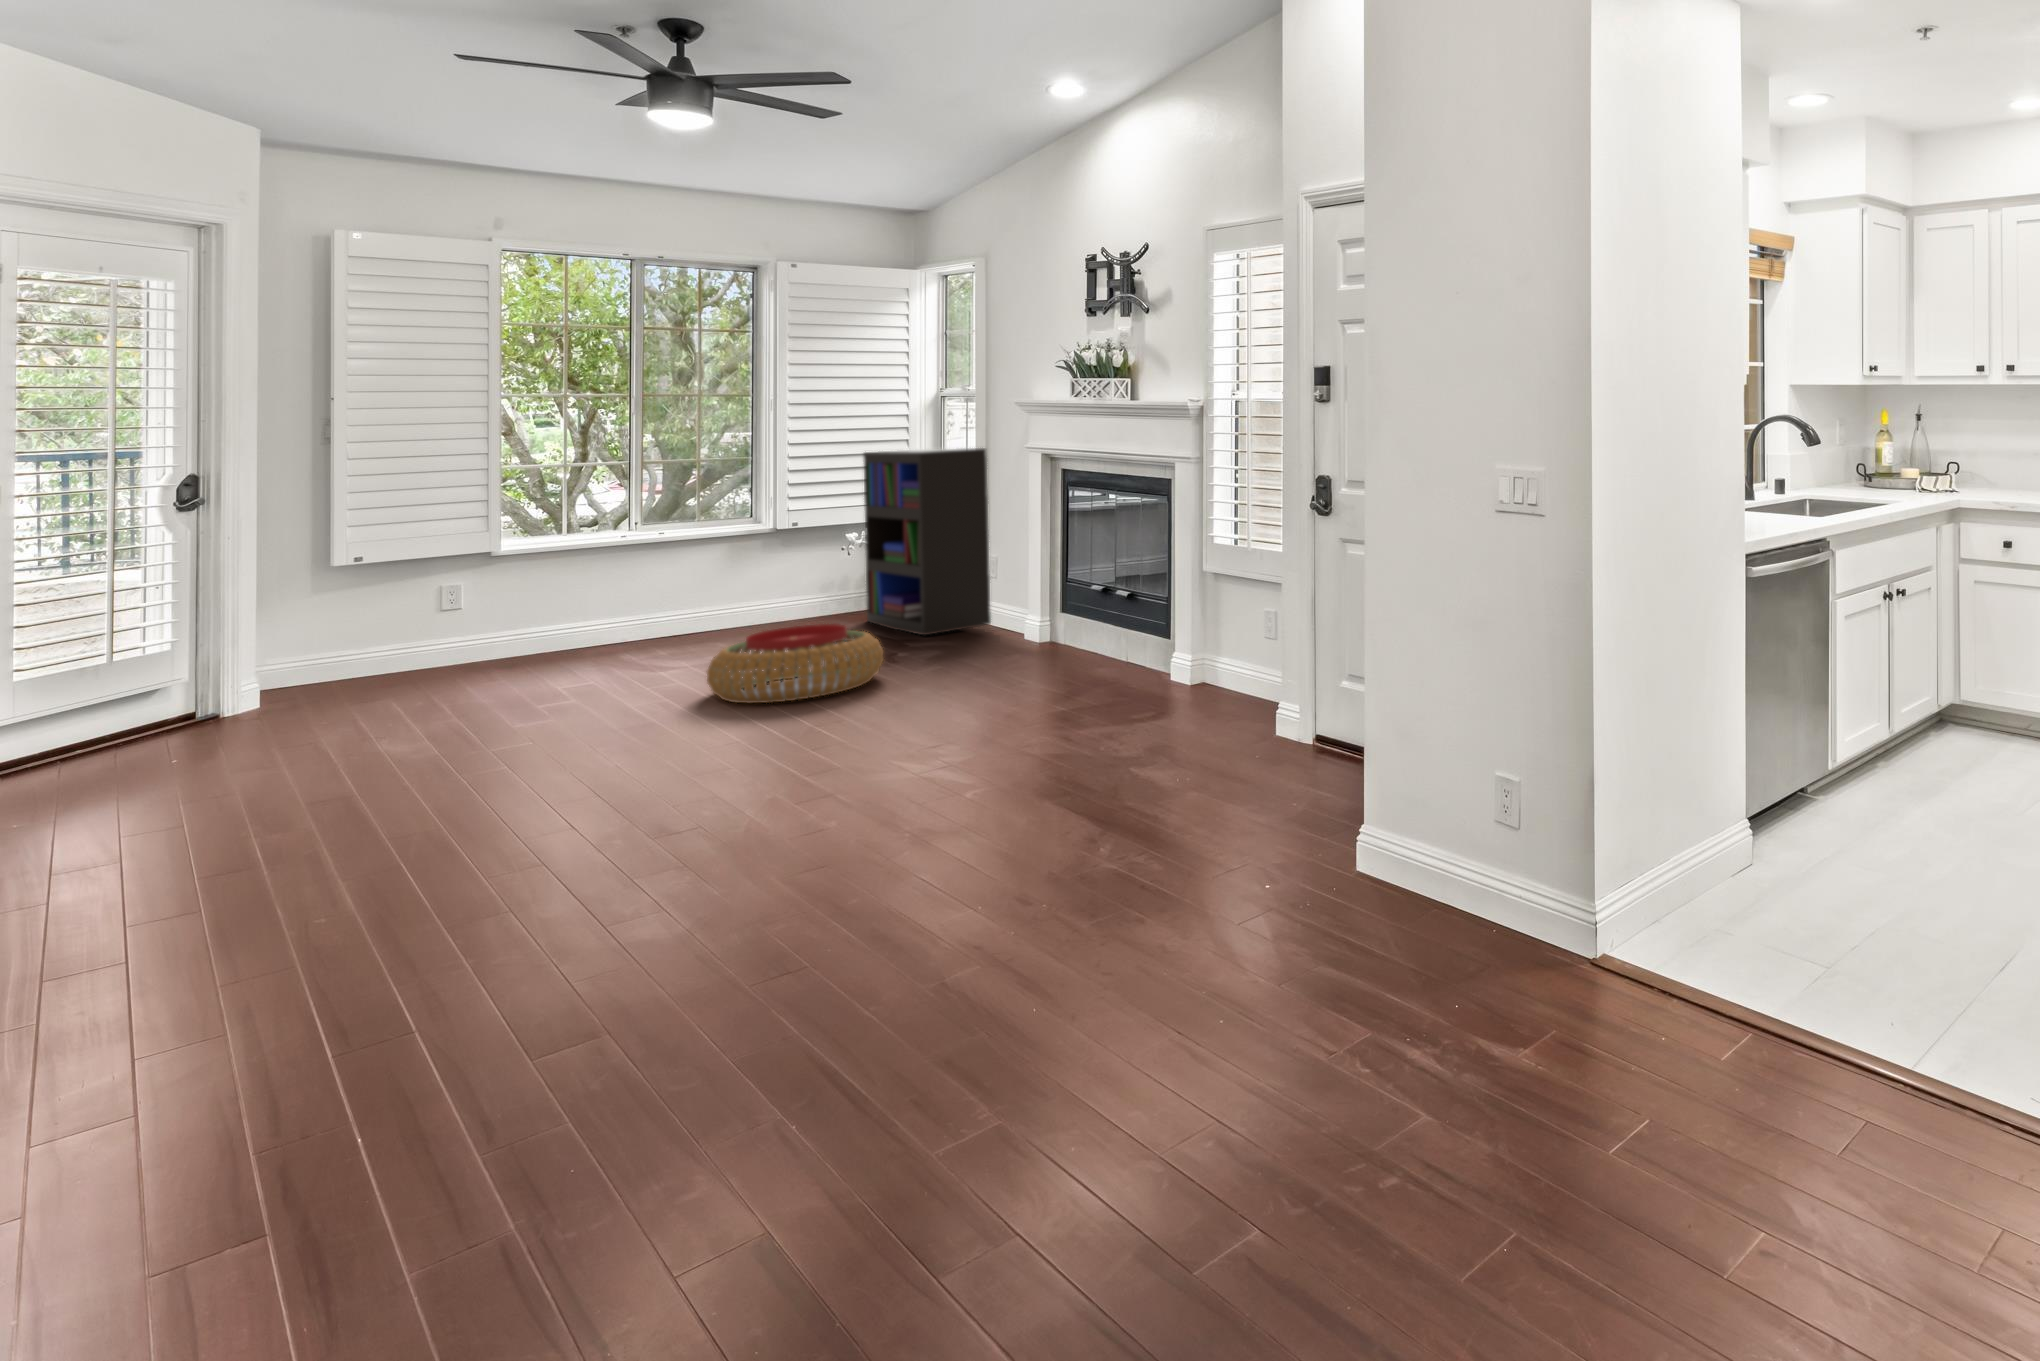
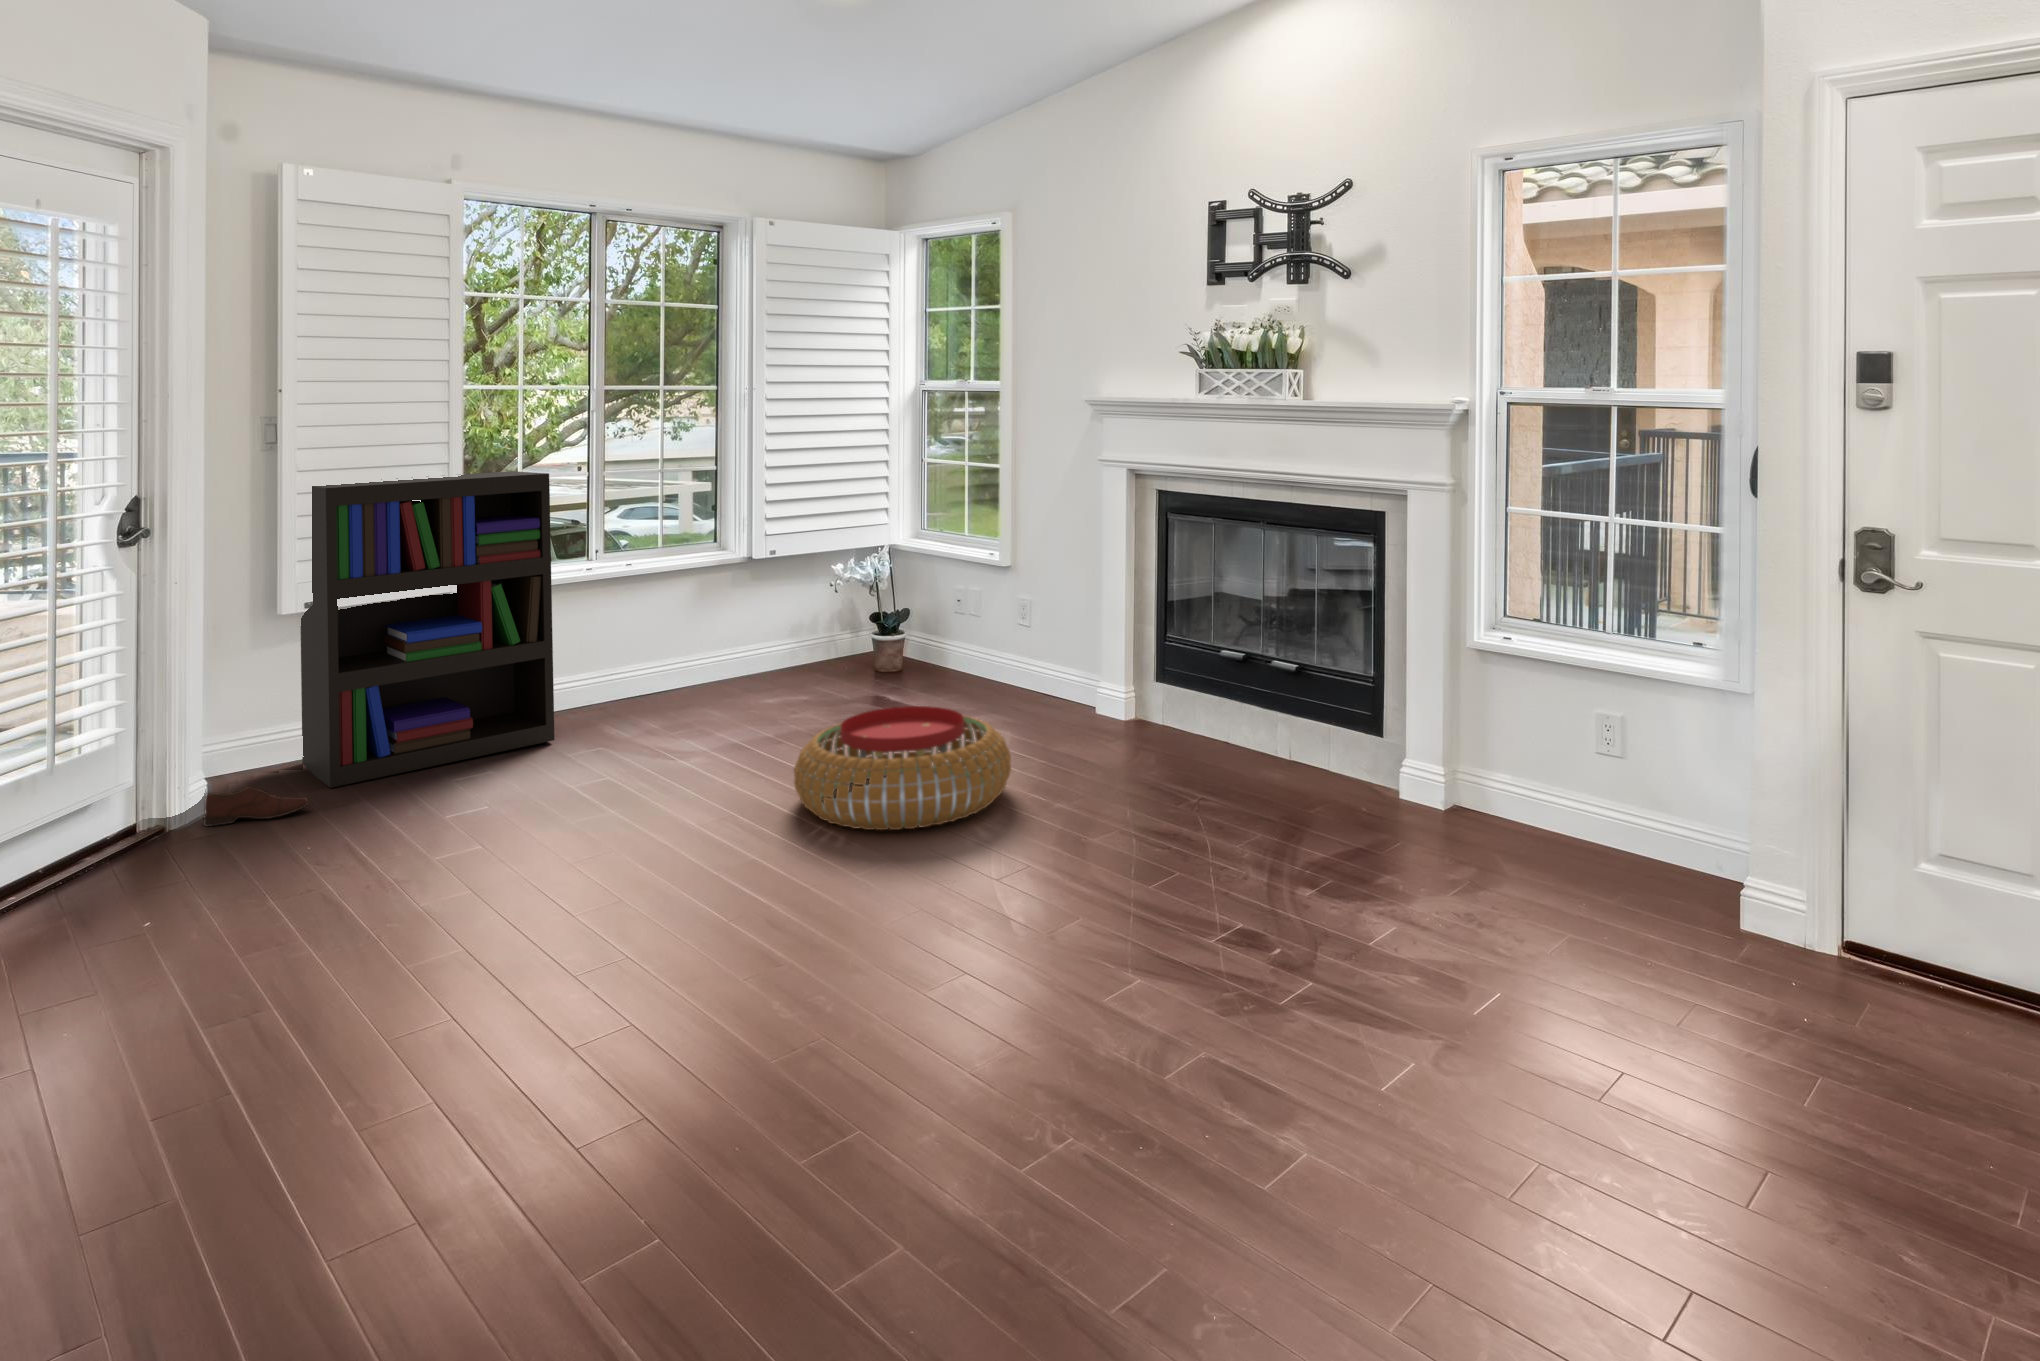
bookshelf: present [863,448,991,635] -> present [300,471,555,788]
shoe: none [253,686,340,714] -> present [203,786,308,826]

